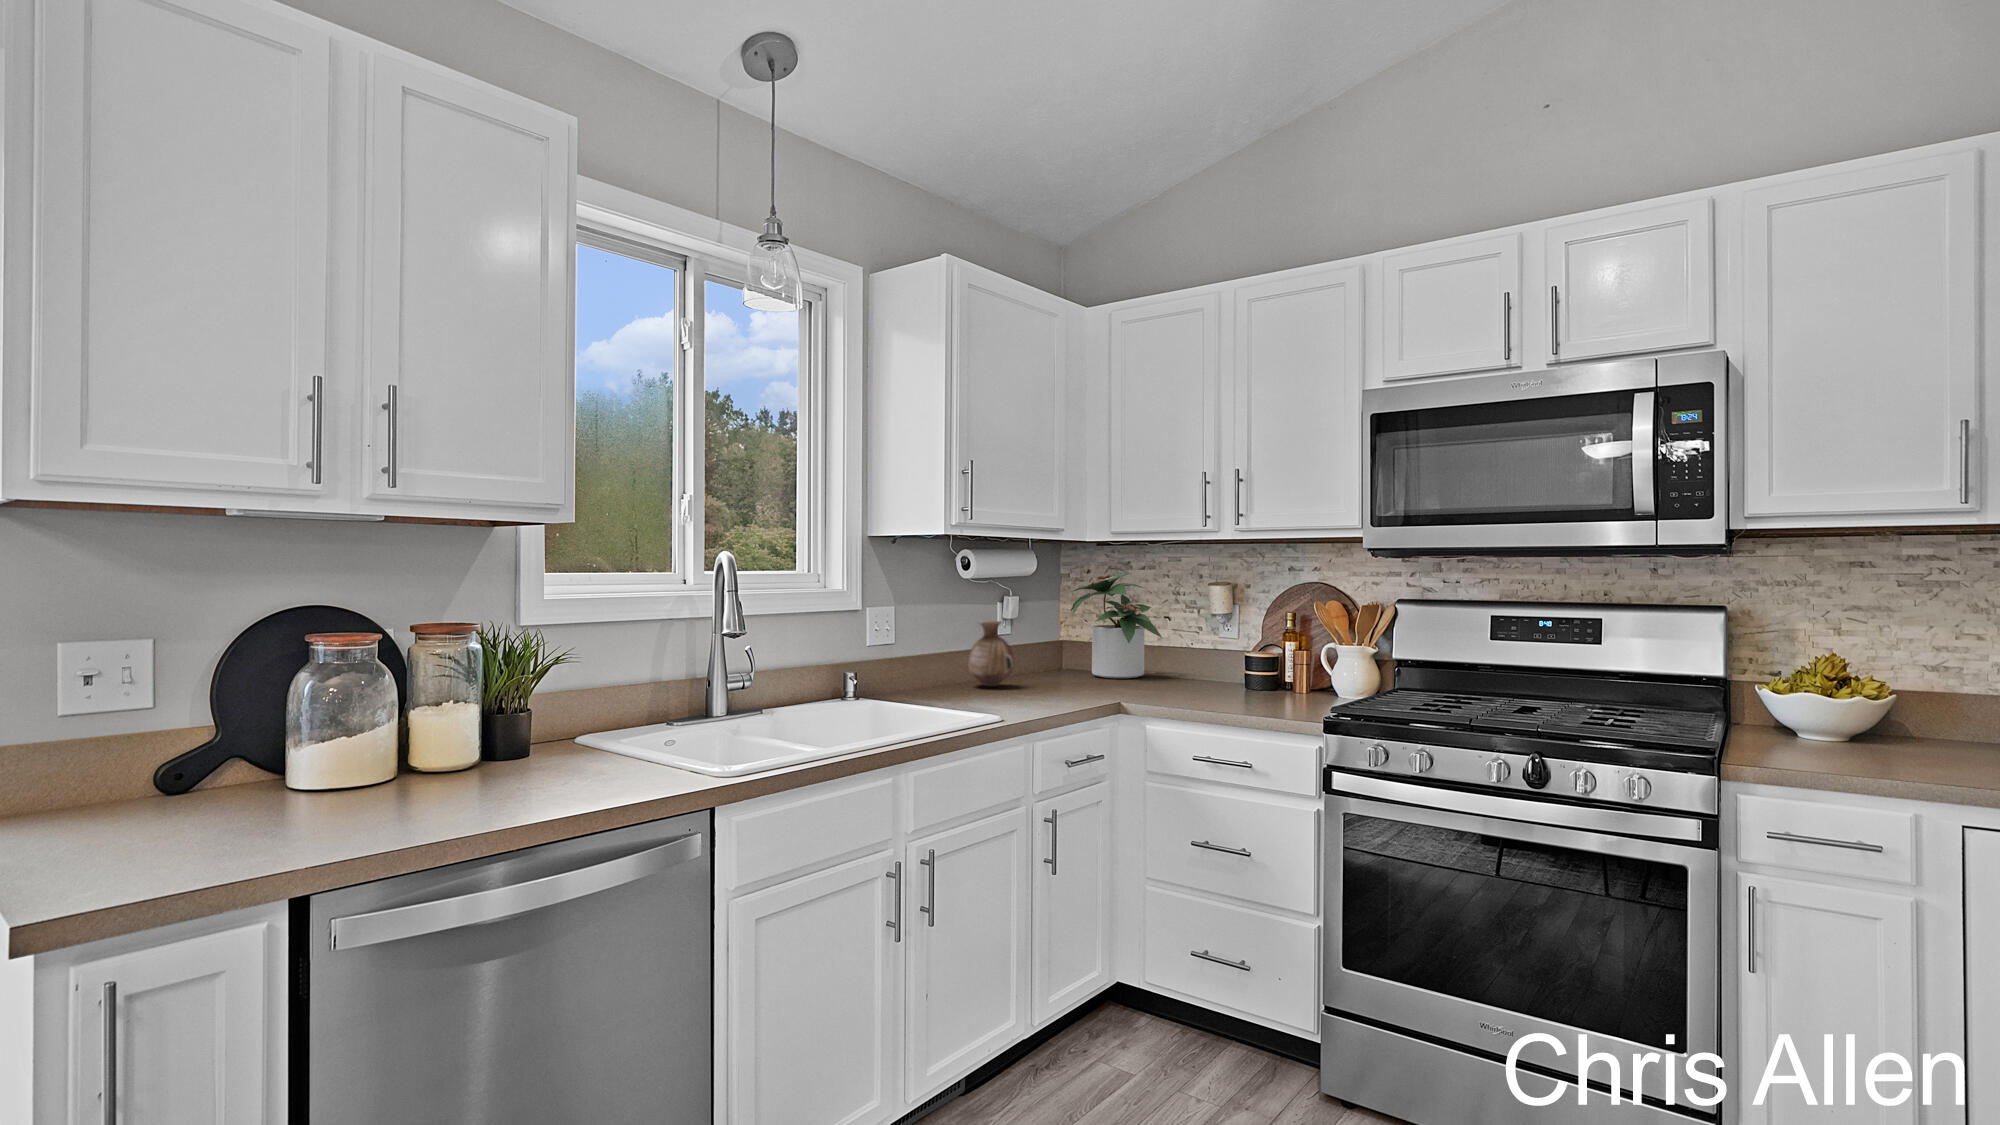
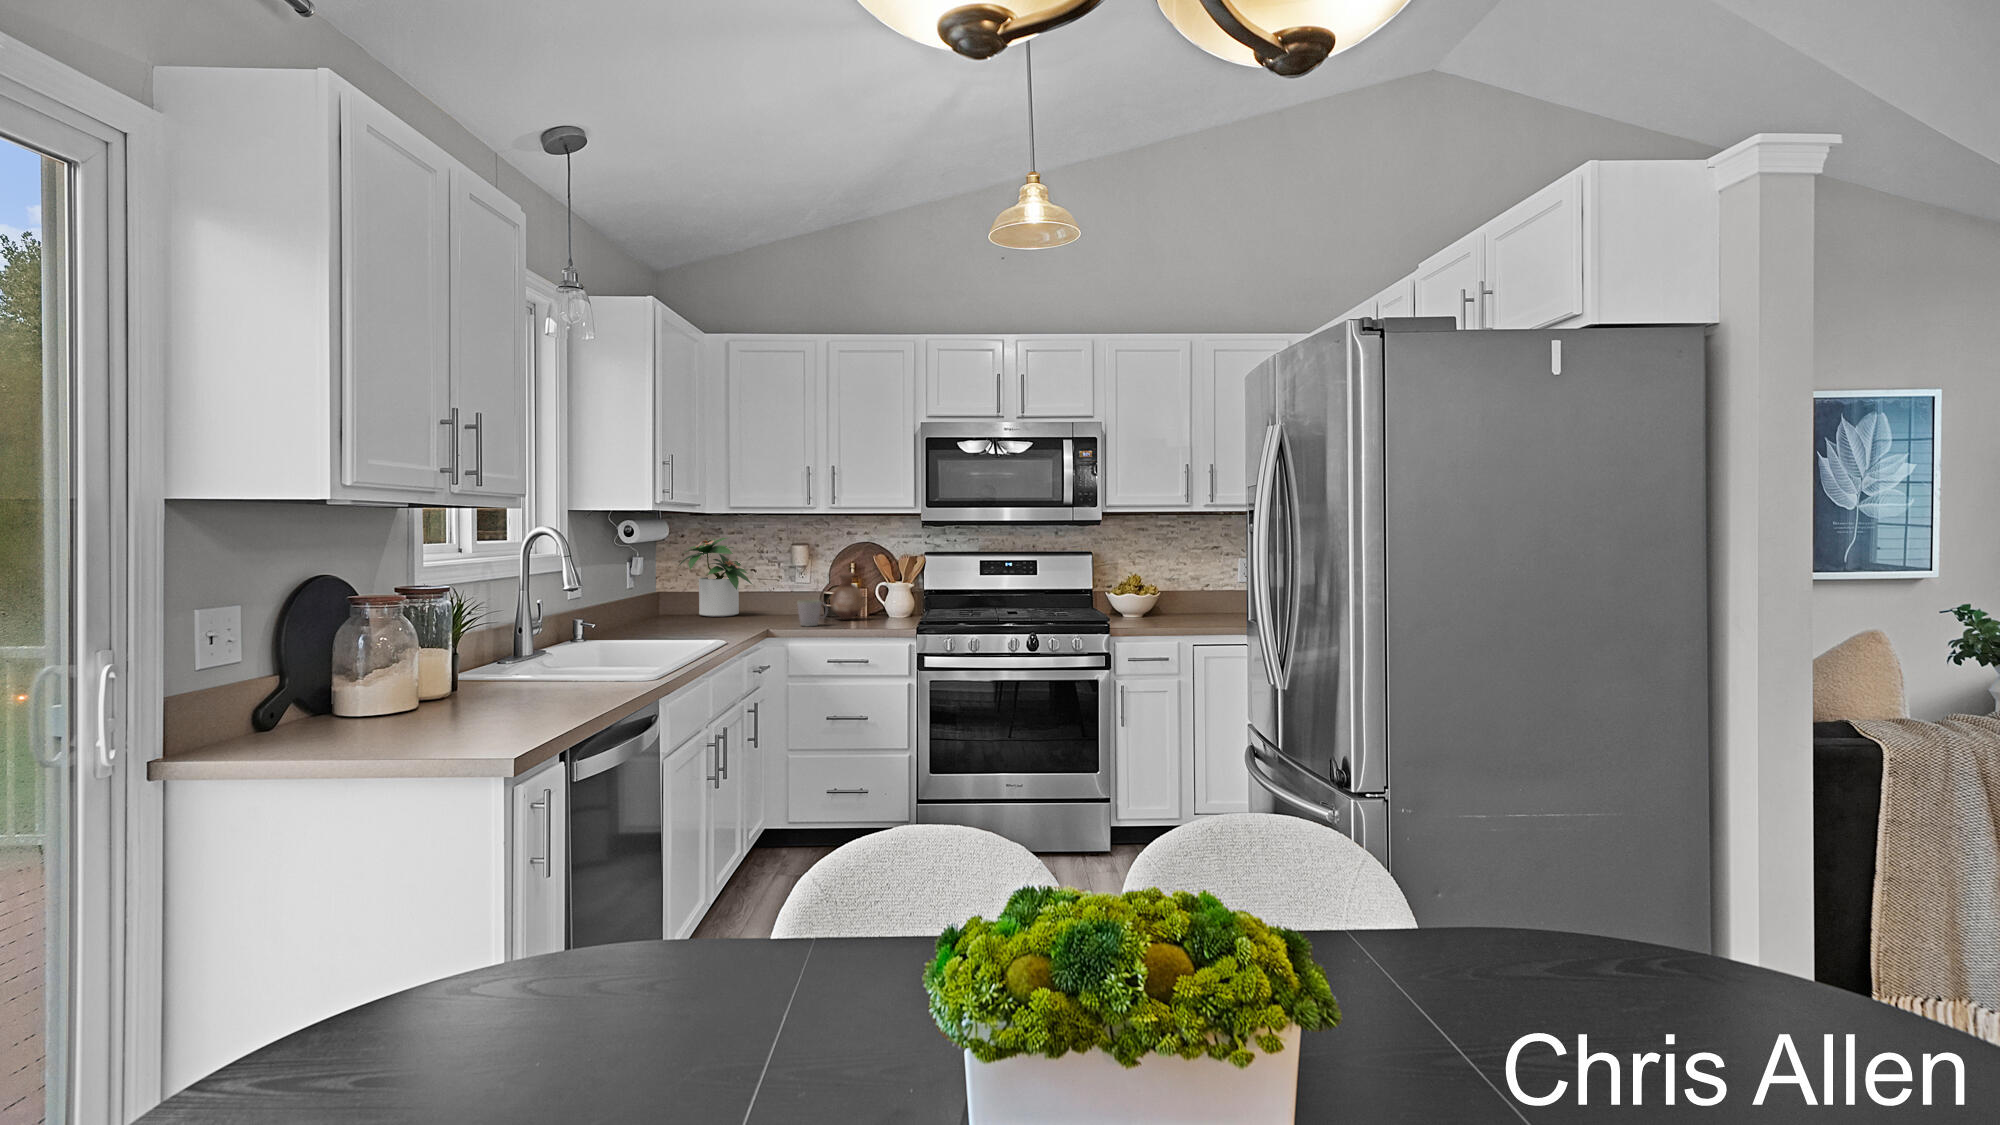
vase: present [968,621,1014,686] -> present [828,573,866,619]
mug: none [1167,664,1215,704] -> present [797,600,828,626]

